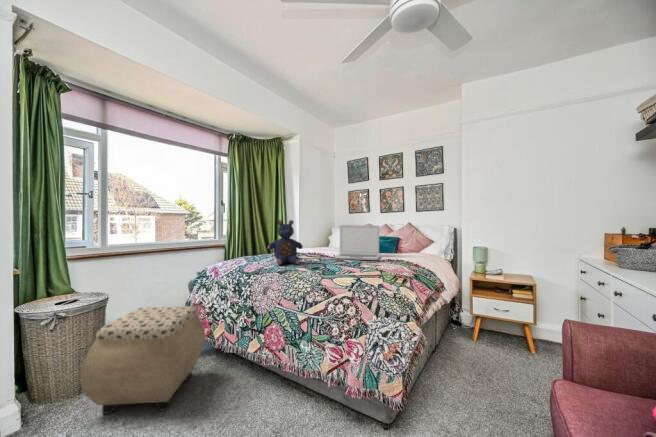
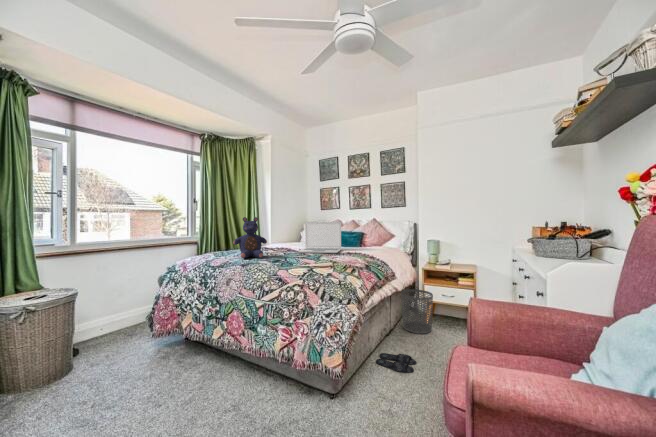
waste bin: none [448,302,486,352] -> present [401,289,433,334]
ottoman: present [81,306,205,414] -> none [48,298,173,398]
slippers: none [428,375,476,401] -> present [376,353,416,373]

